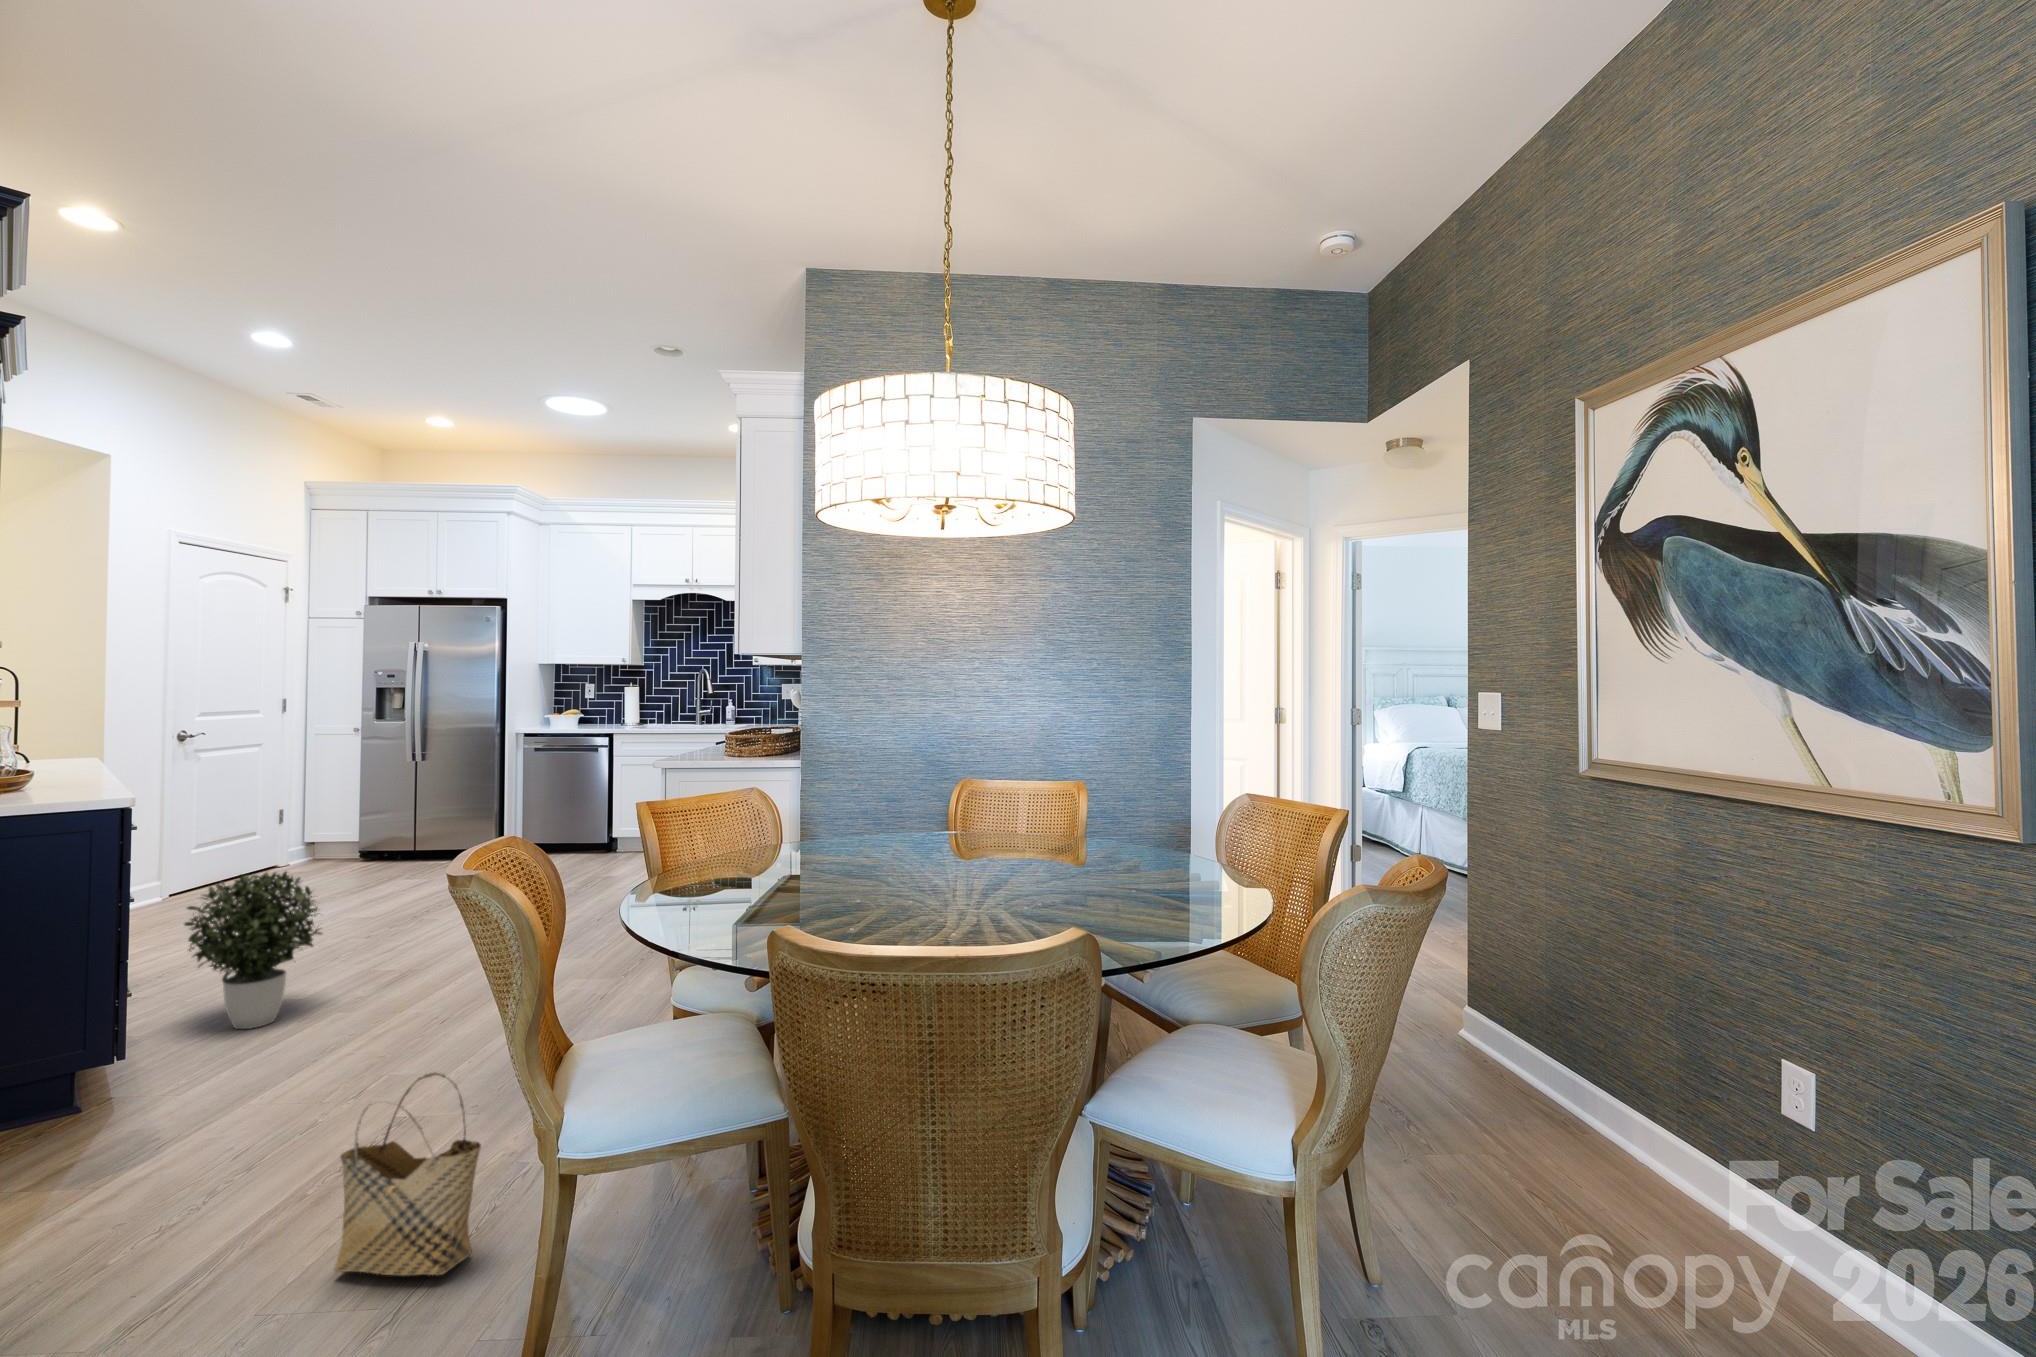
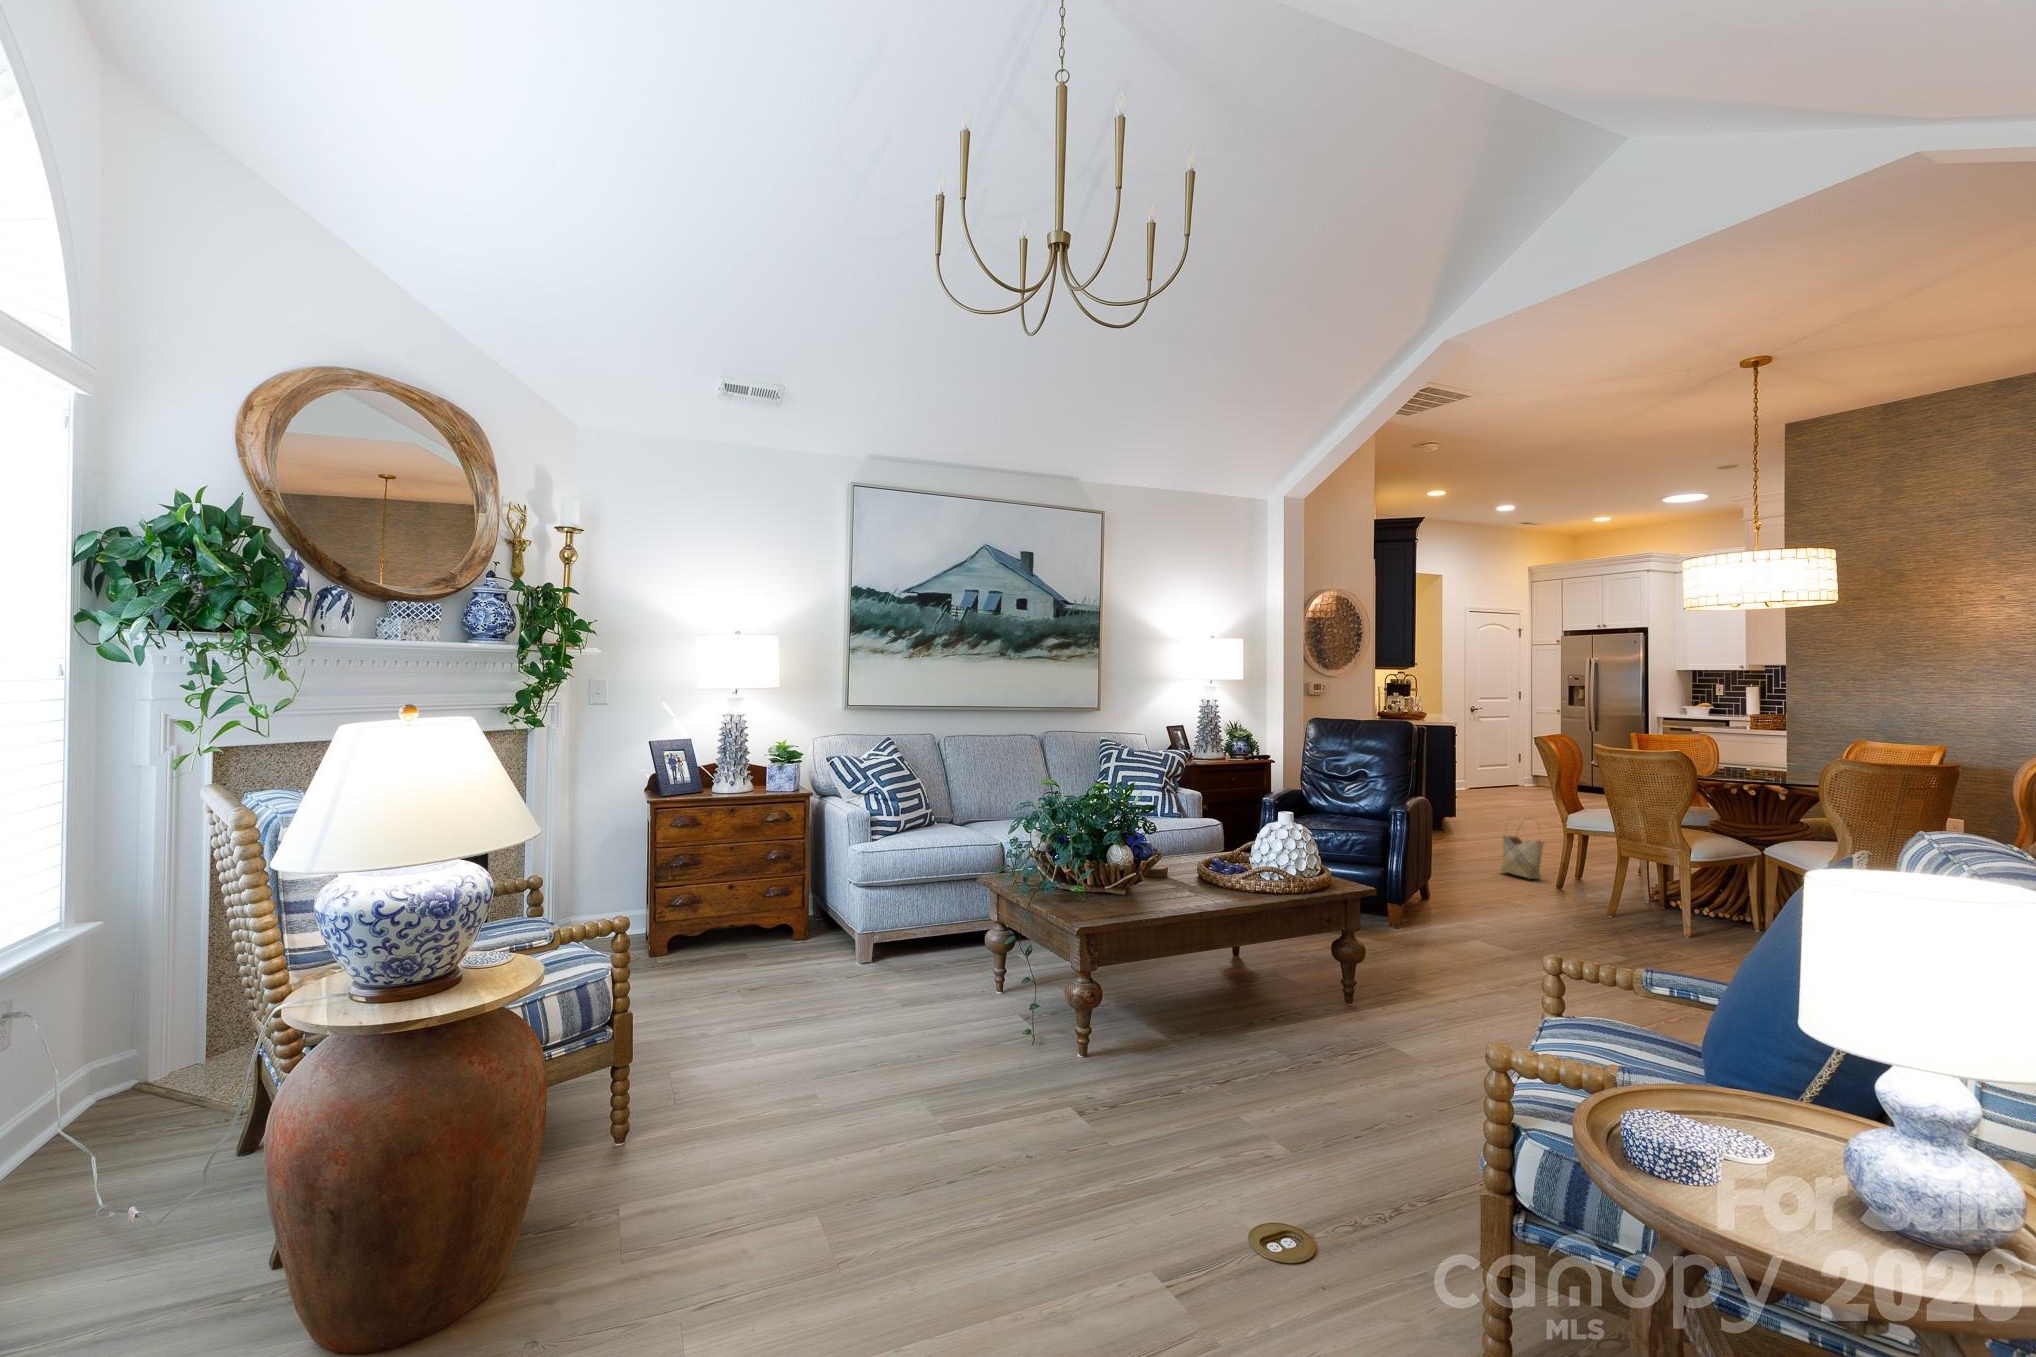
potted plant: present [185,872,322,1029] -> none [1467,764,1519,830]

